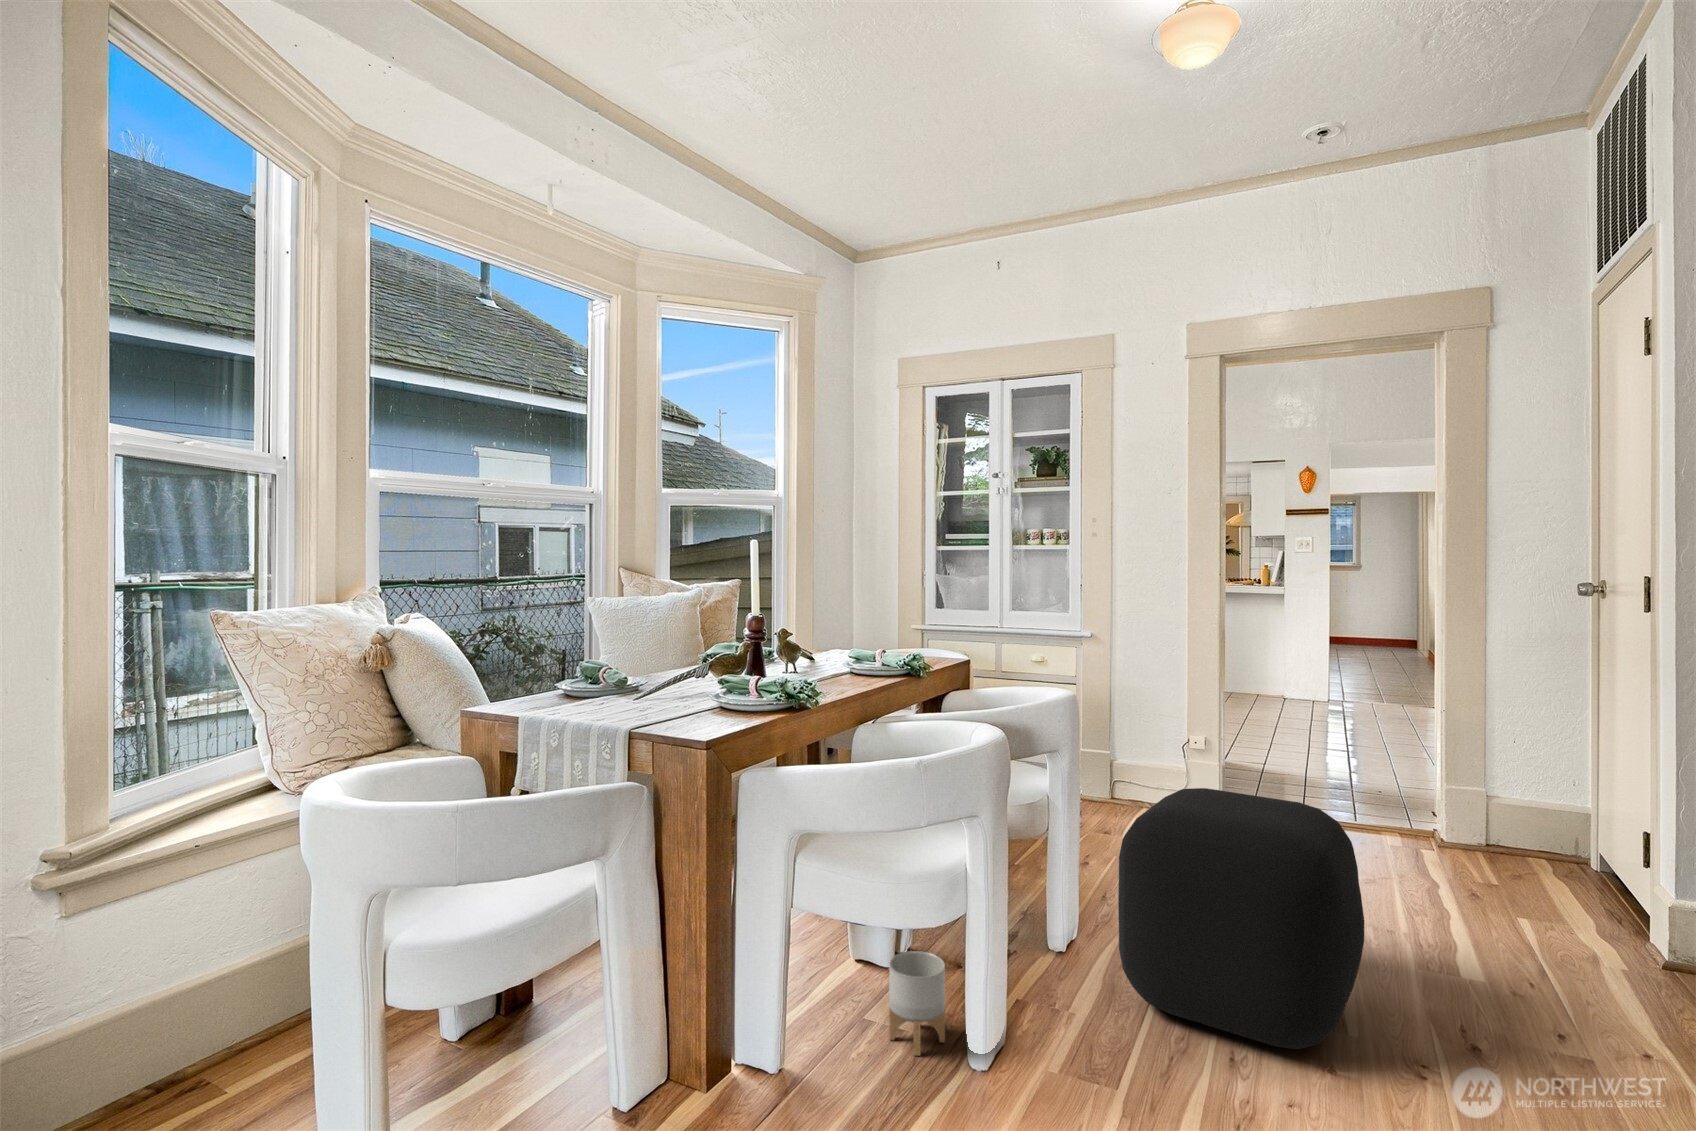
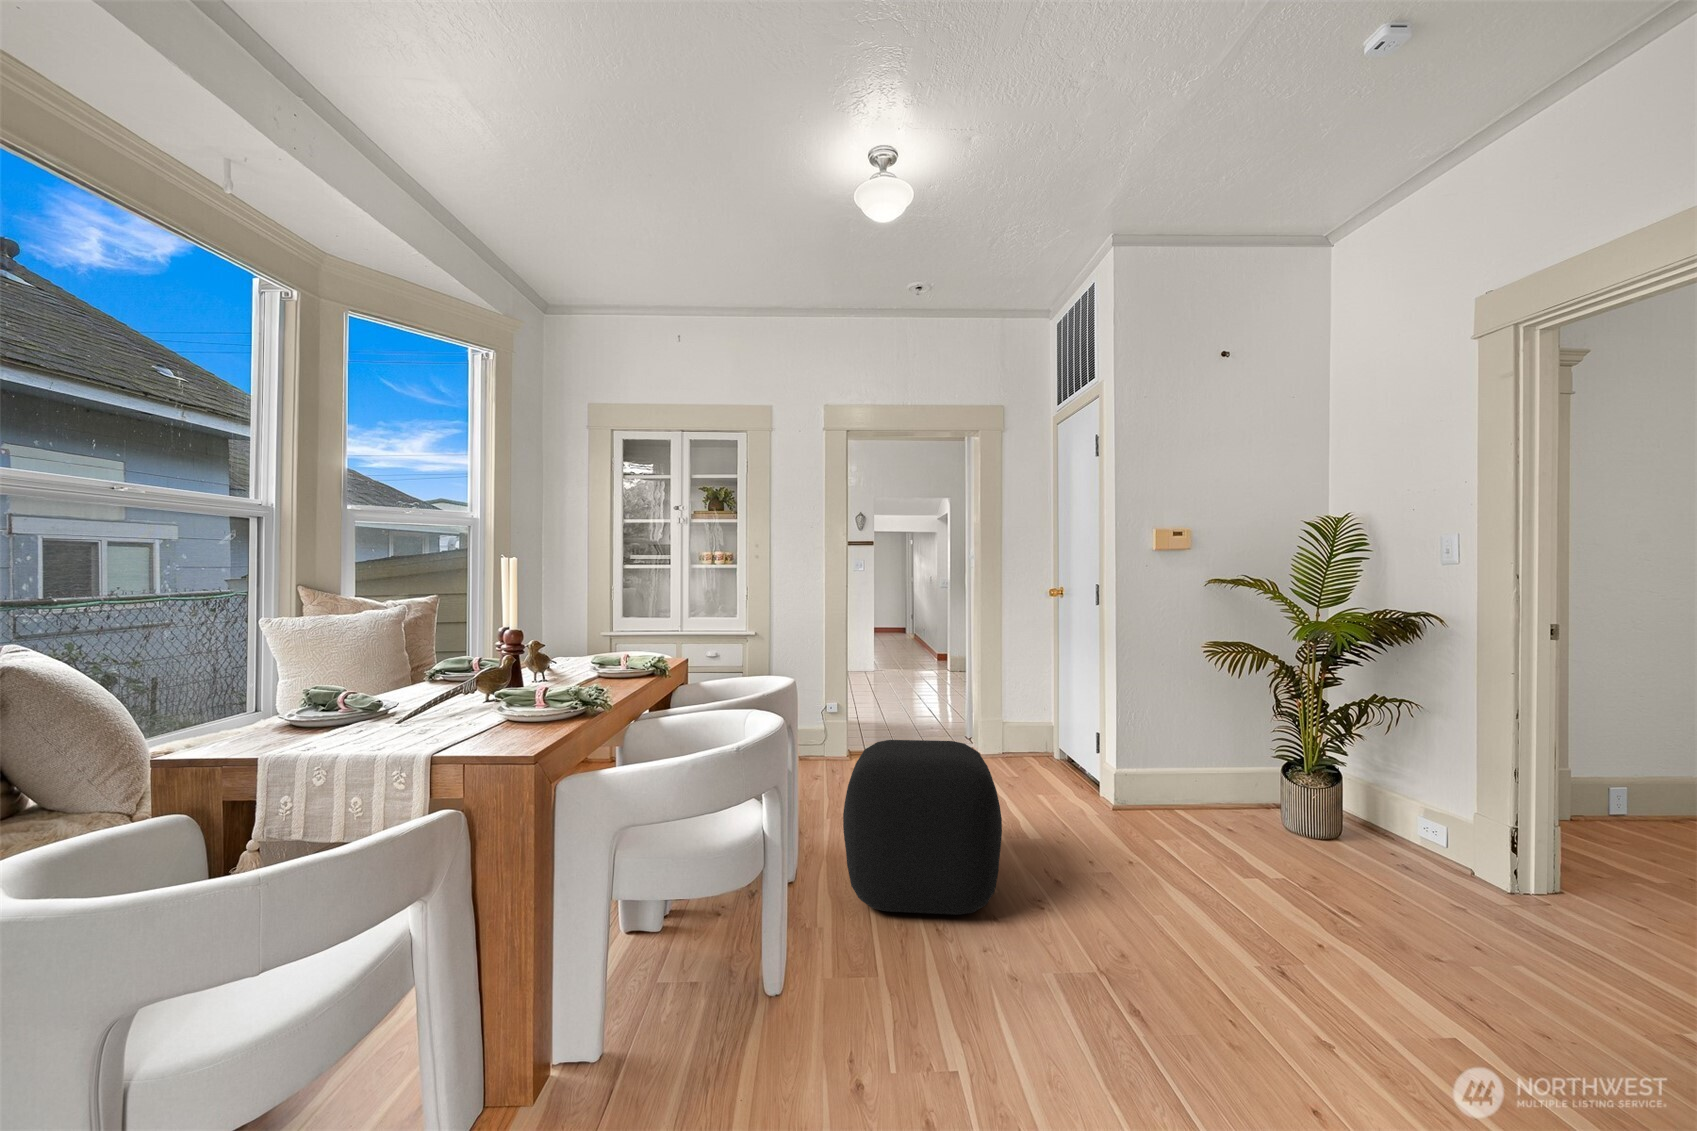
planter: present [889,951,945,1056] -> none [688,912,737,1005]

